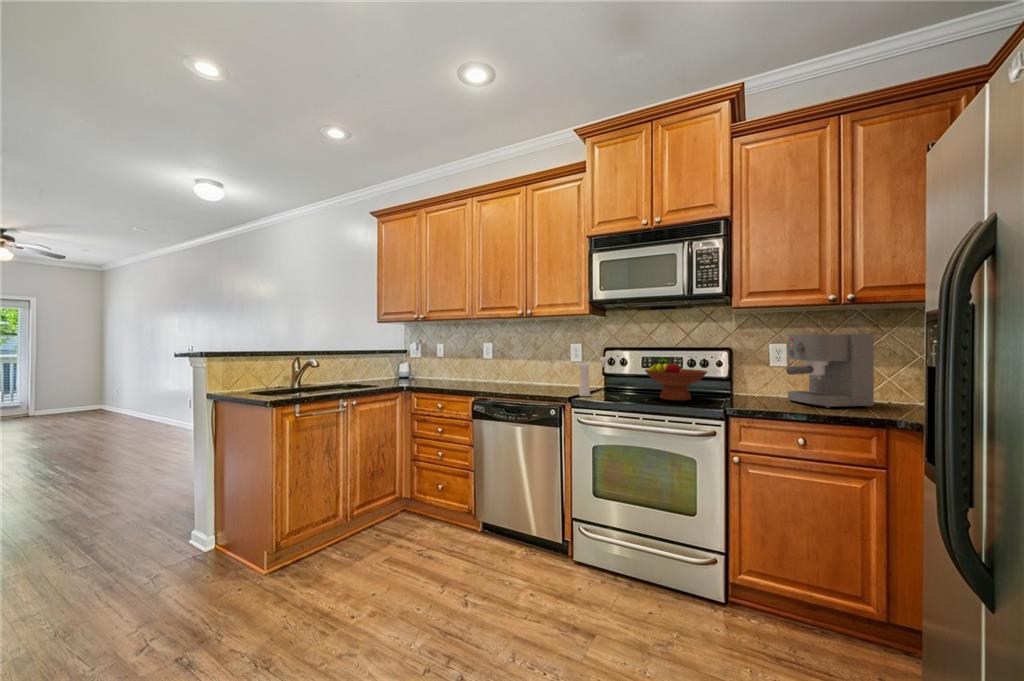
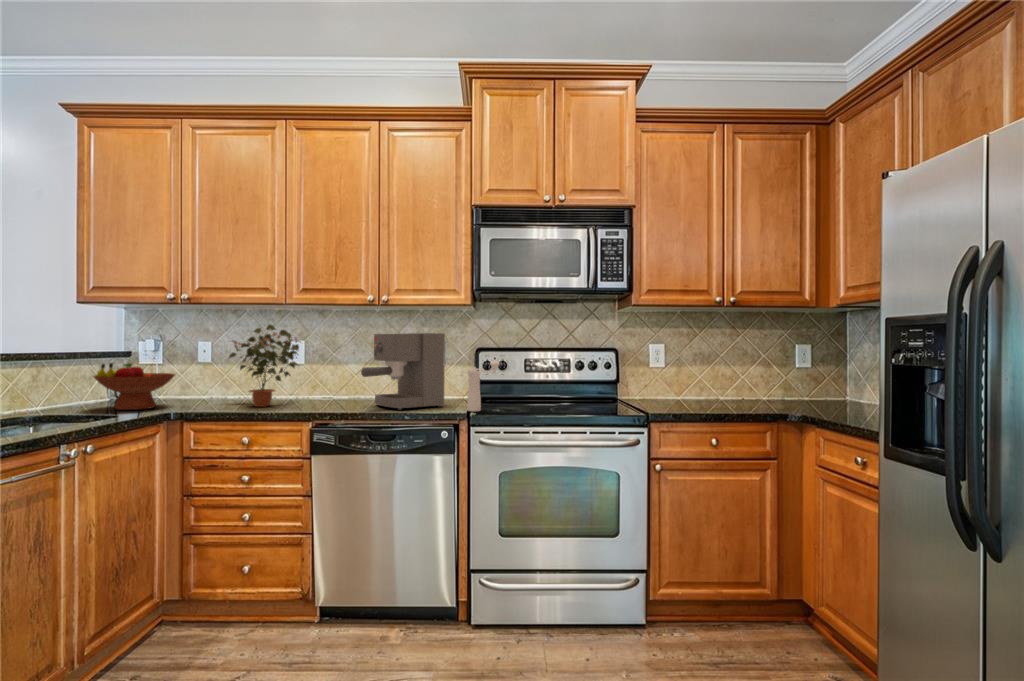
potted plant: none [446,330,486,384] -> present [229,325,299,407]
coffee maker: present [786,334,874,408] -> present [361,333,445,410]
fruit bowl: present [645,360,707,401] -> present [94,363,175,410]

